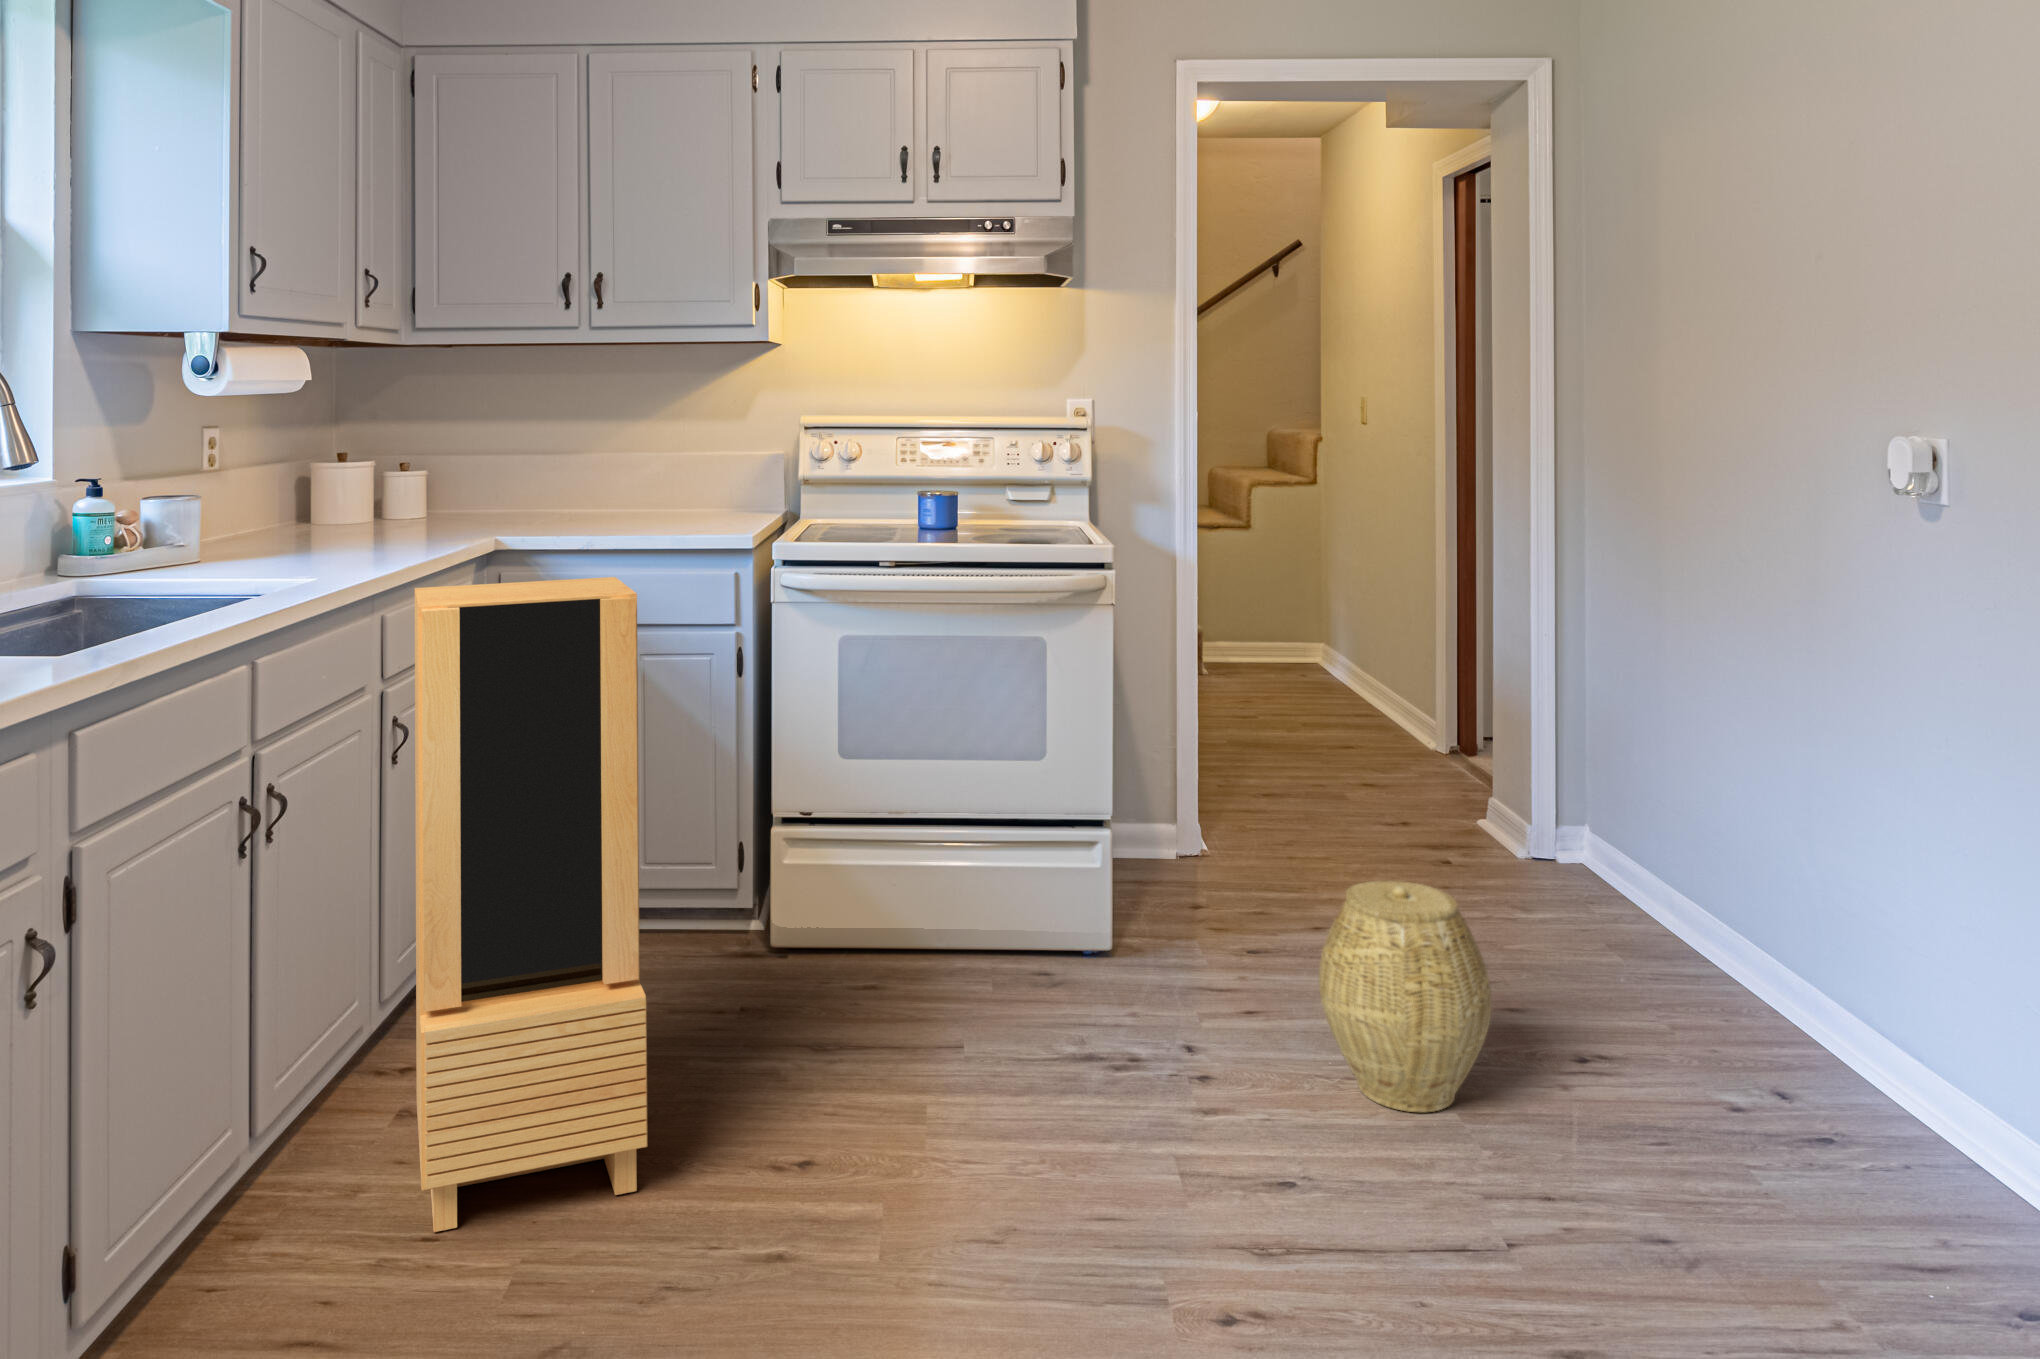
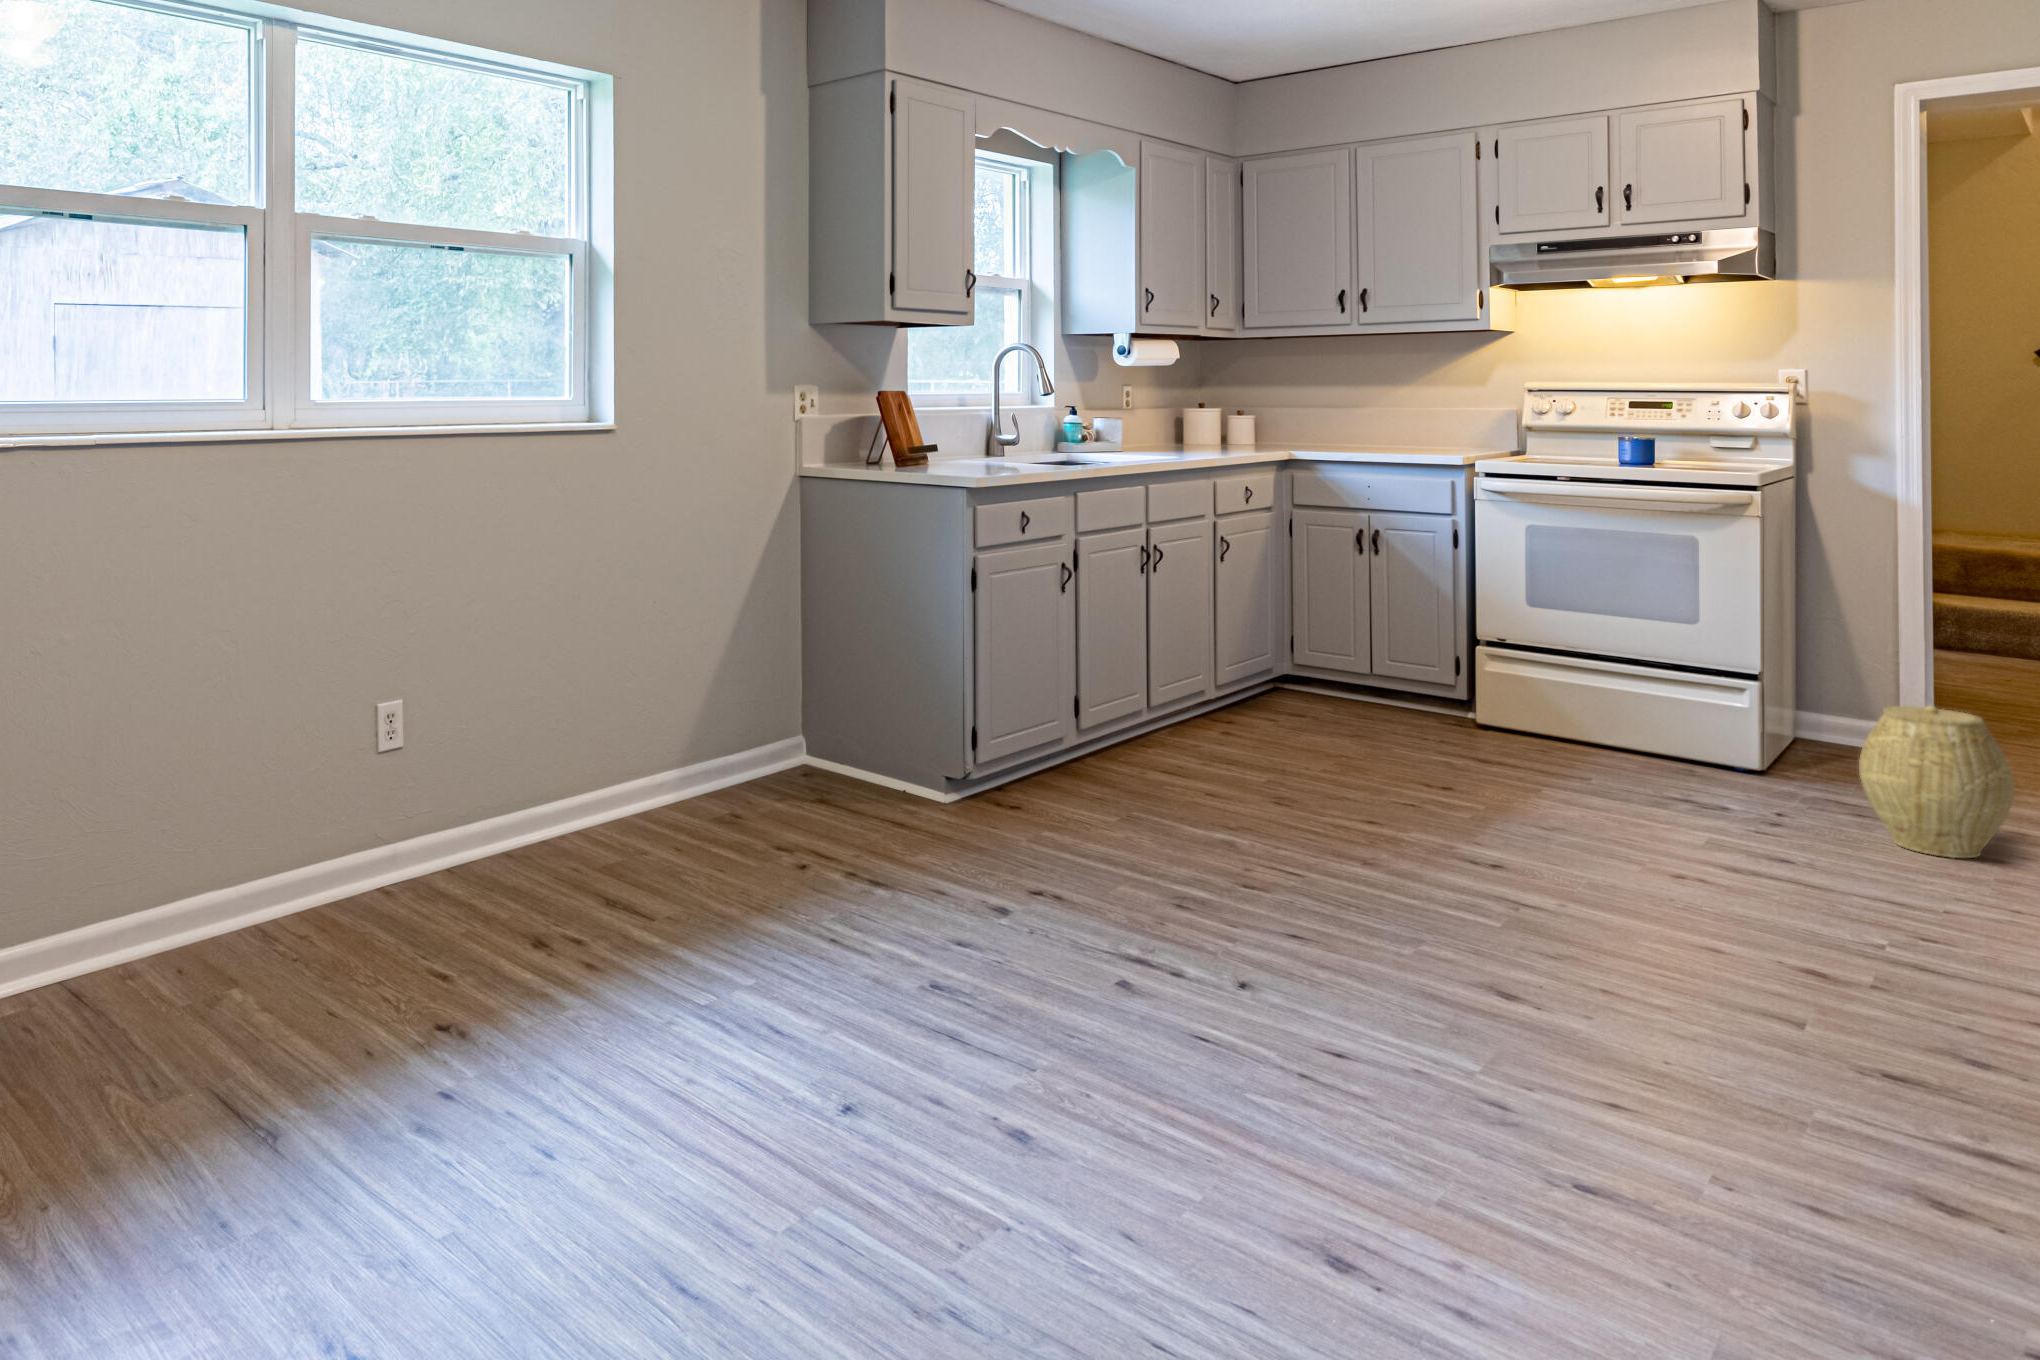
storage cabinet: present [415,577,648,1232] -> none [1227,460,1350,771]

